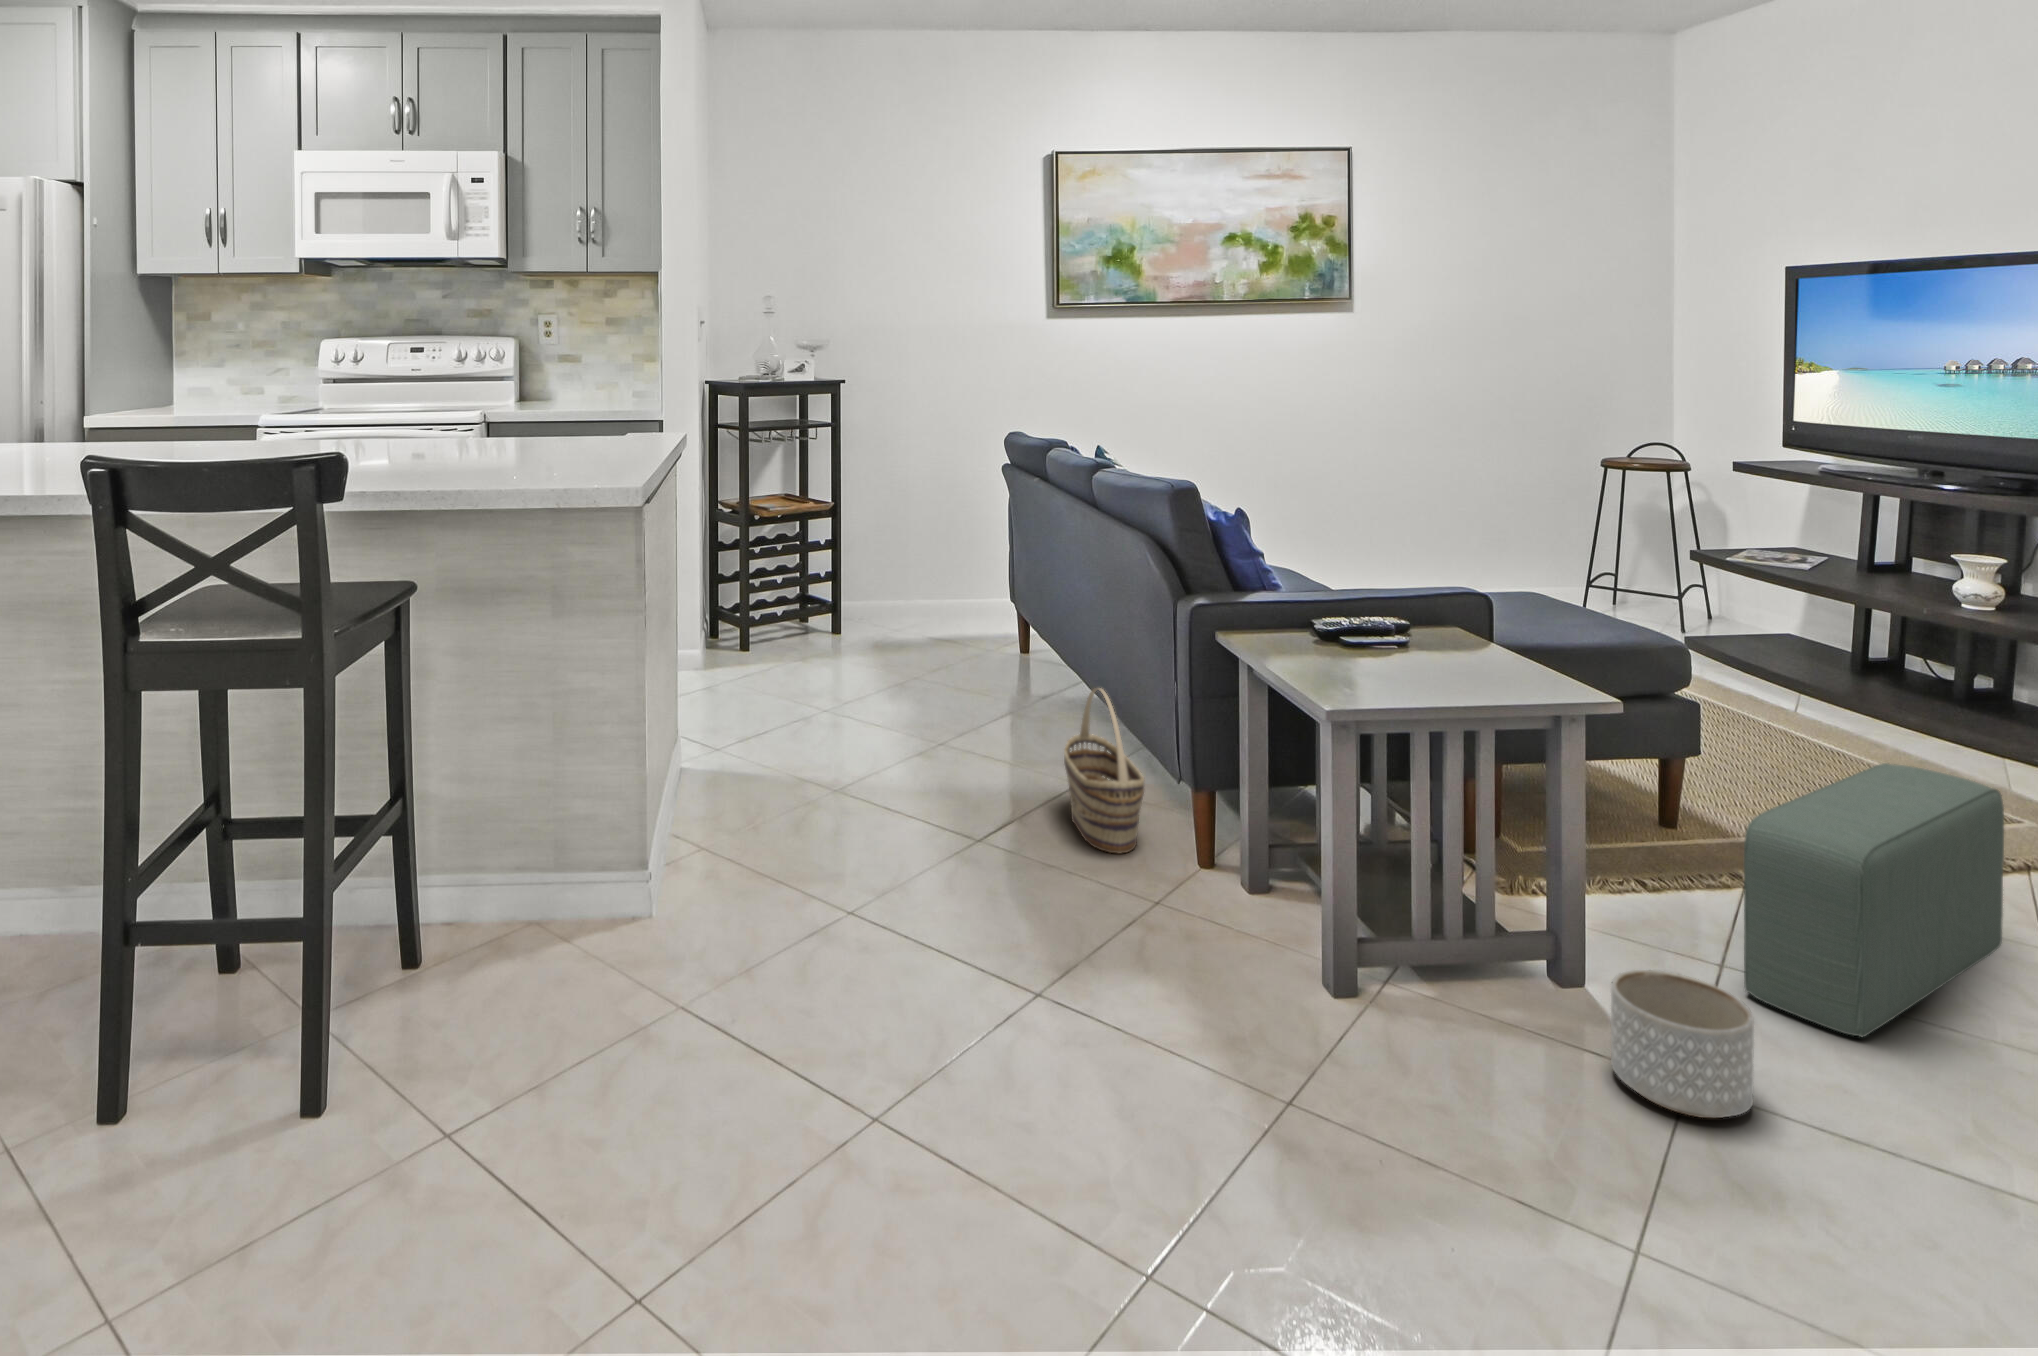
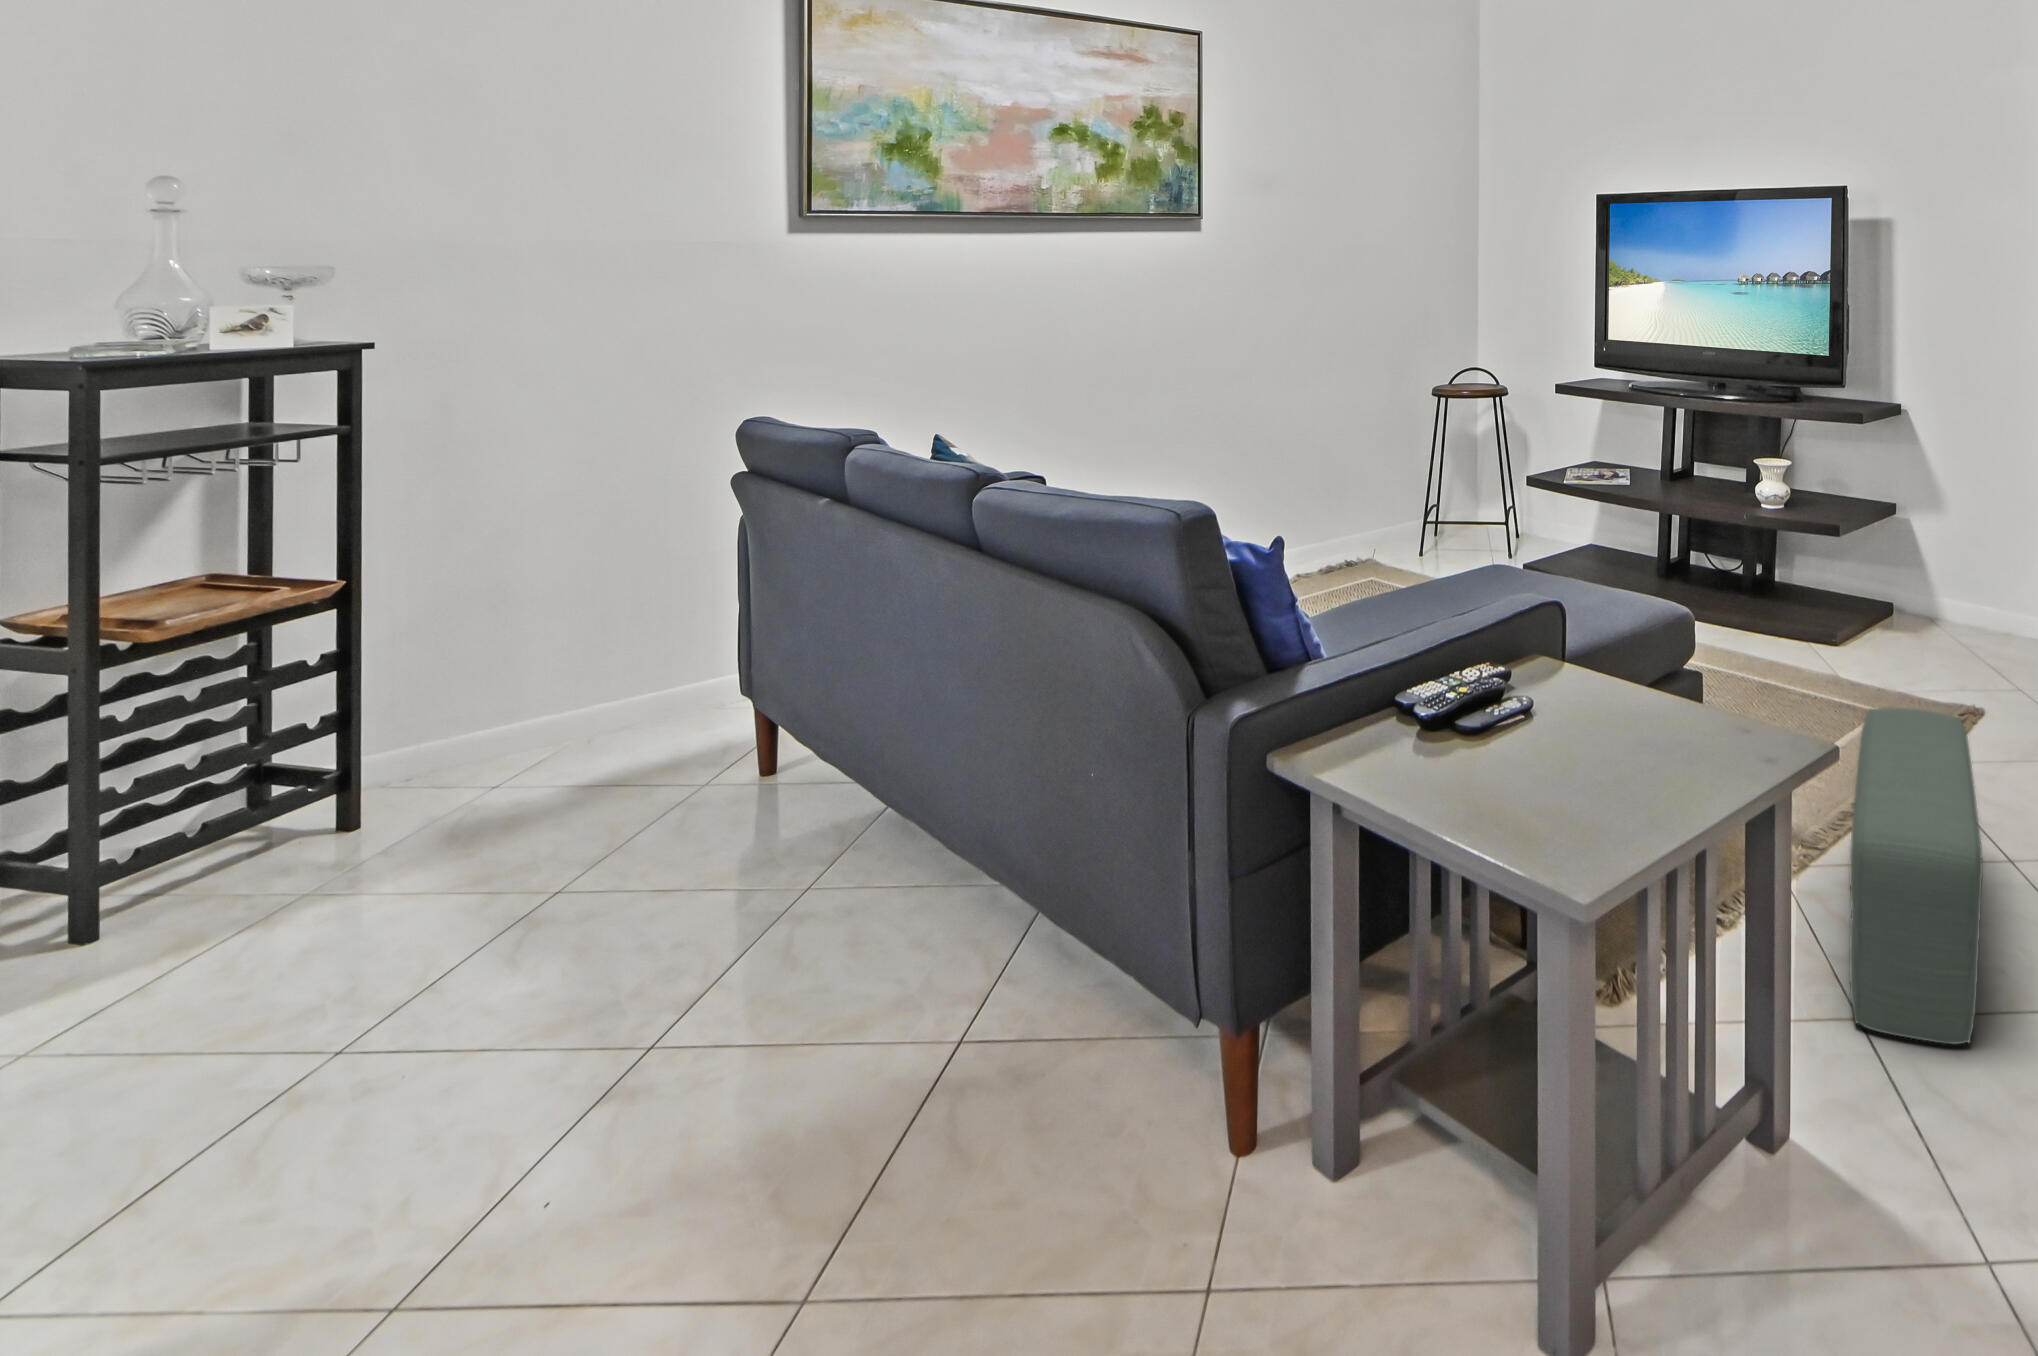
basket: present [1064,688,1144,853] -> none [965,841,1120,1113]
planter: present [1611,970,1754,1118] -> none [1836,1070,1994,1272]

